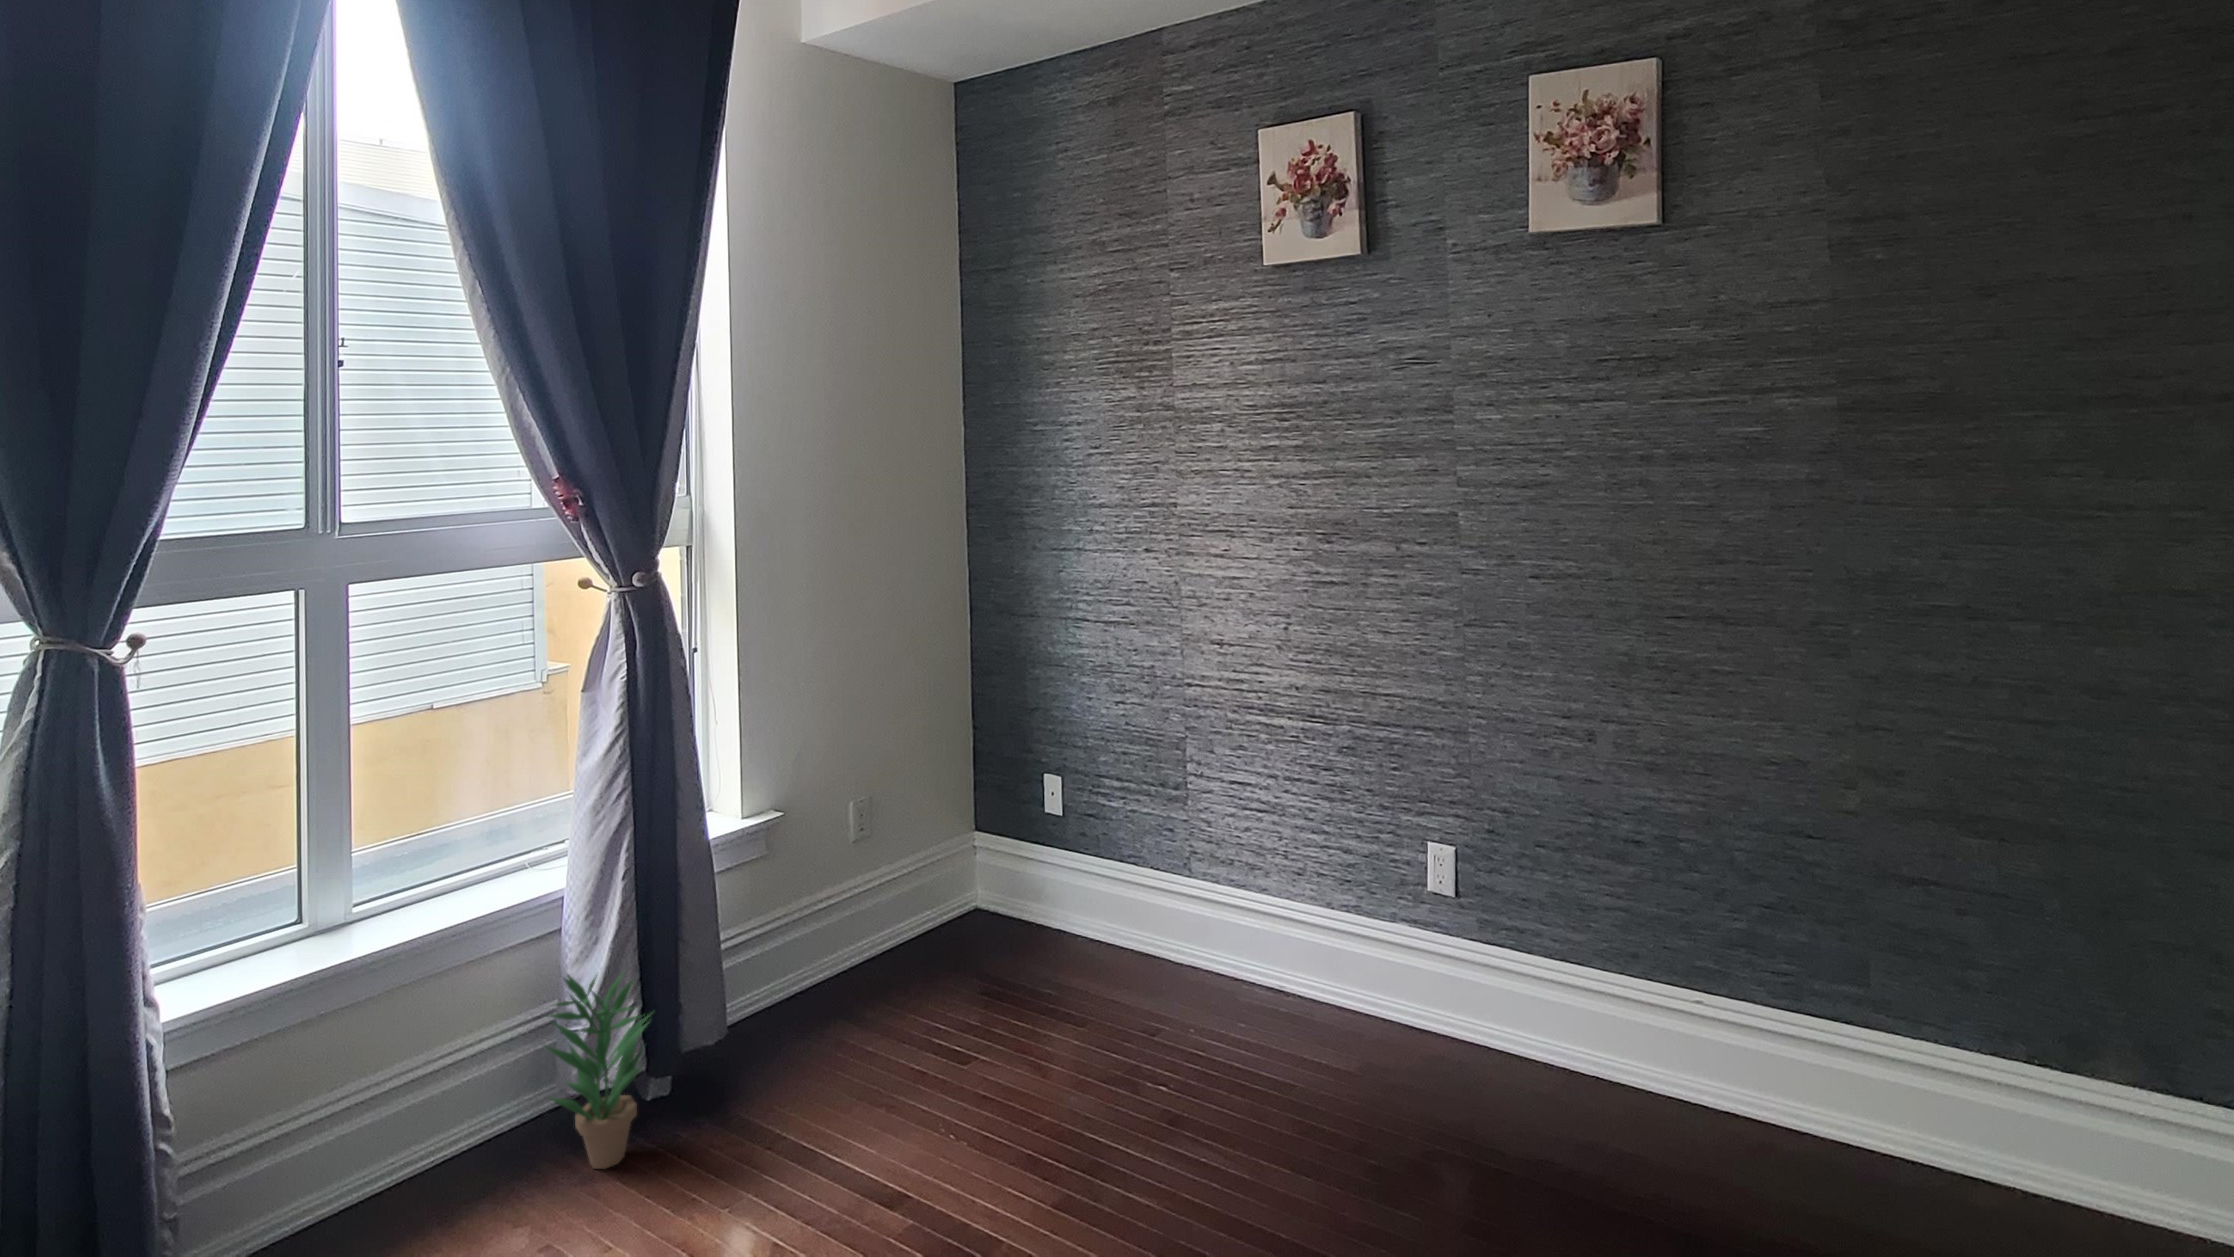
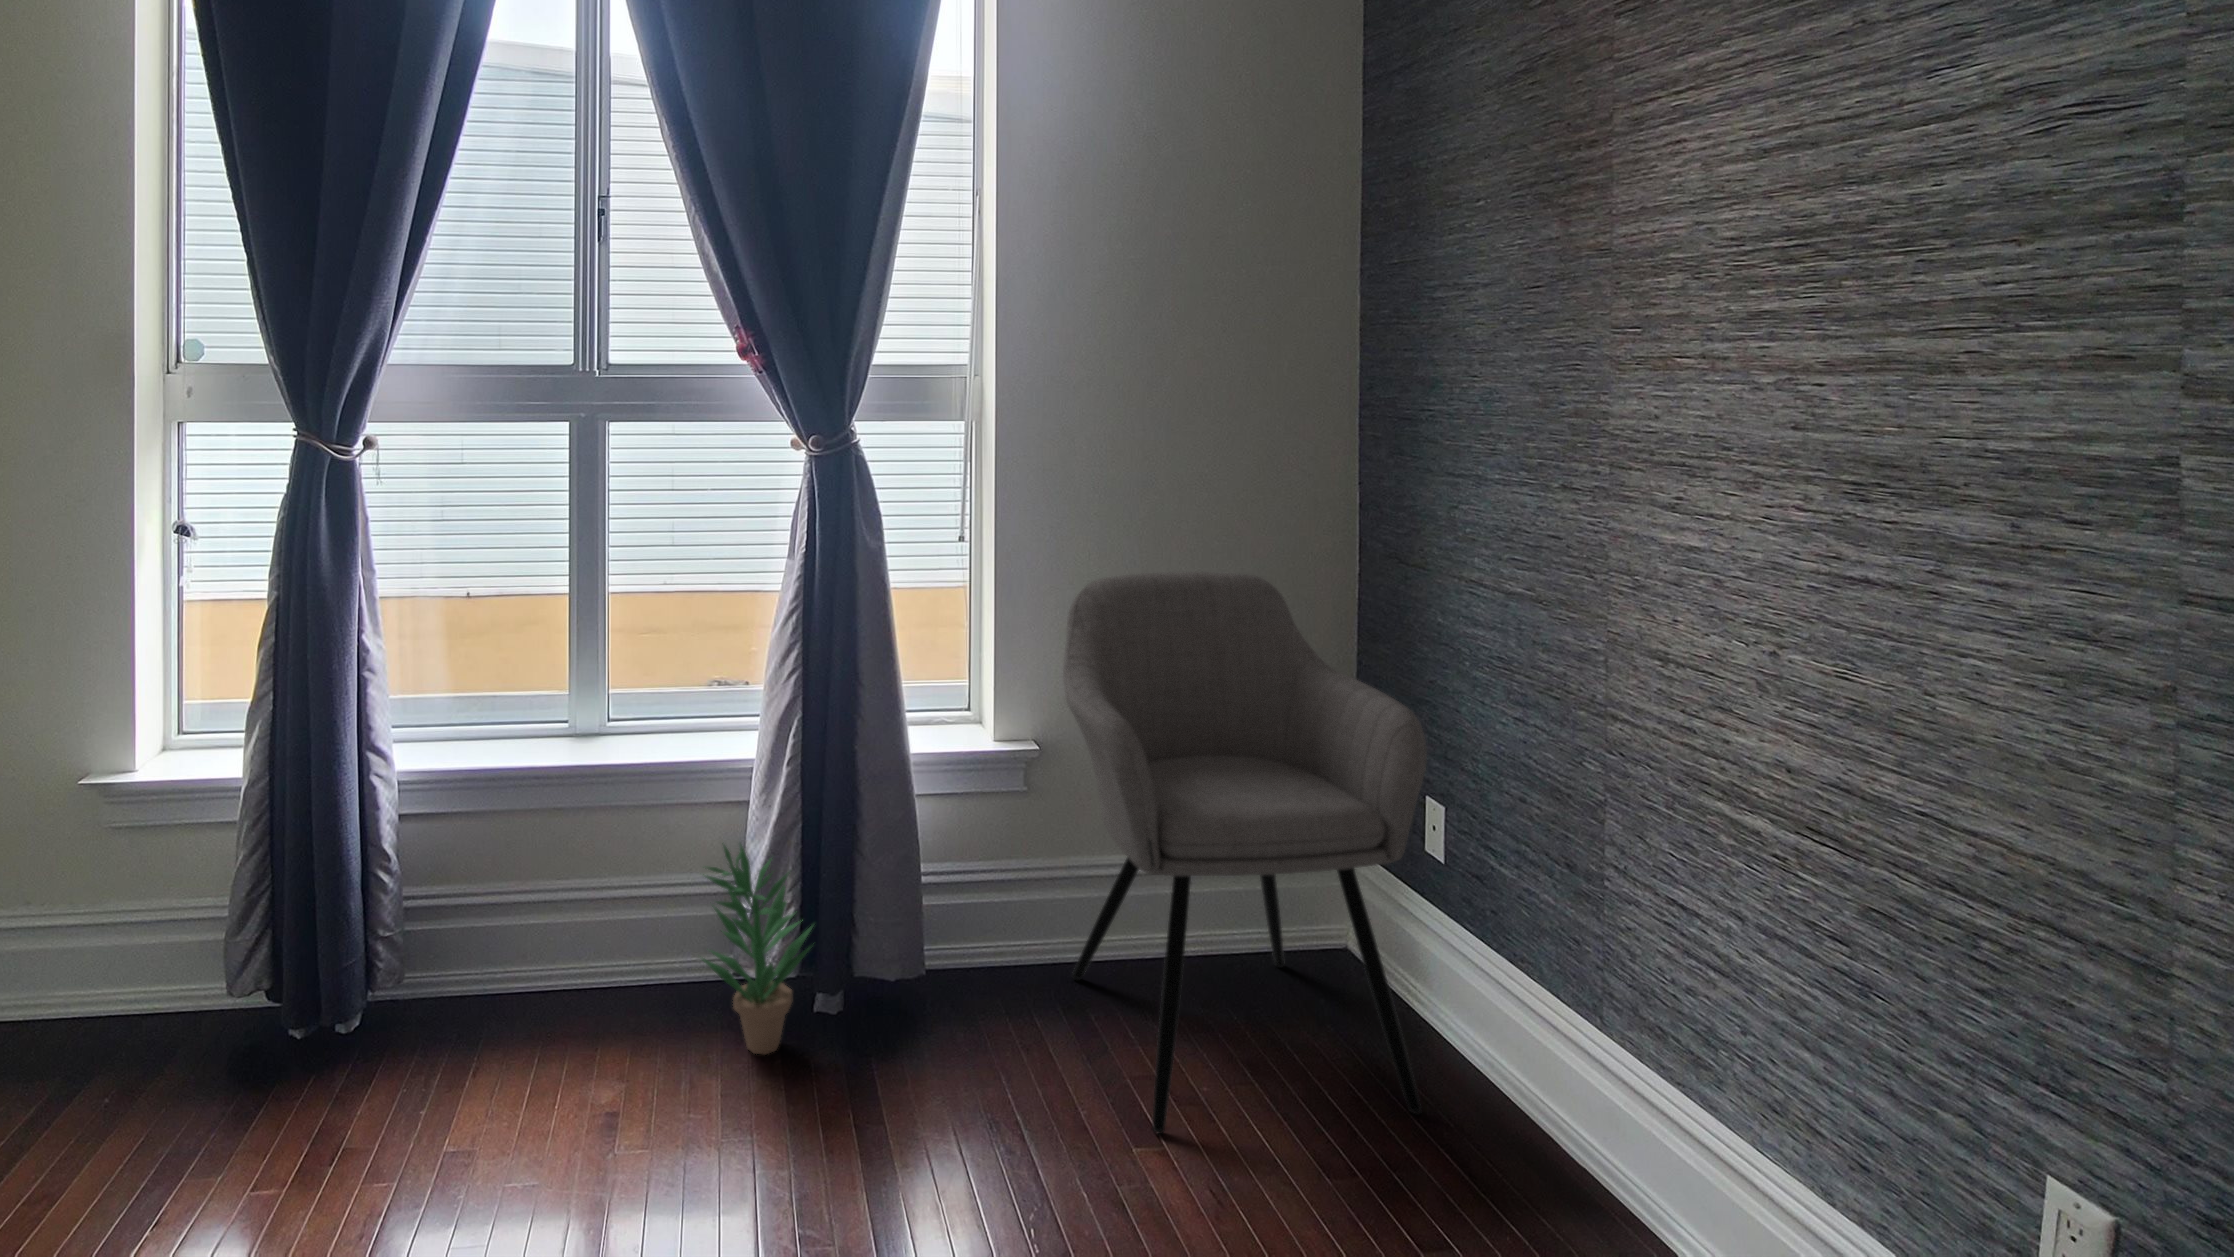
armchair: none [802,640,1097,1060] -> present [1063,571,1427,1134]

